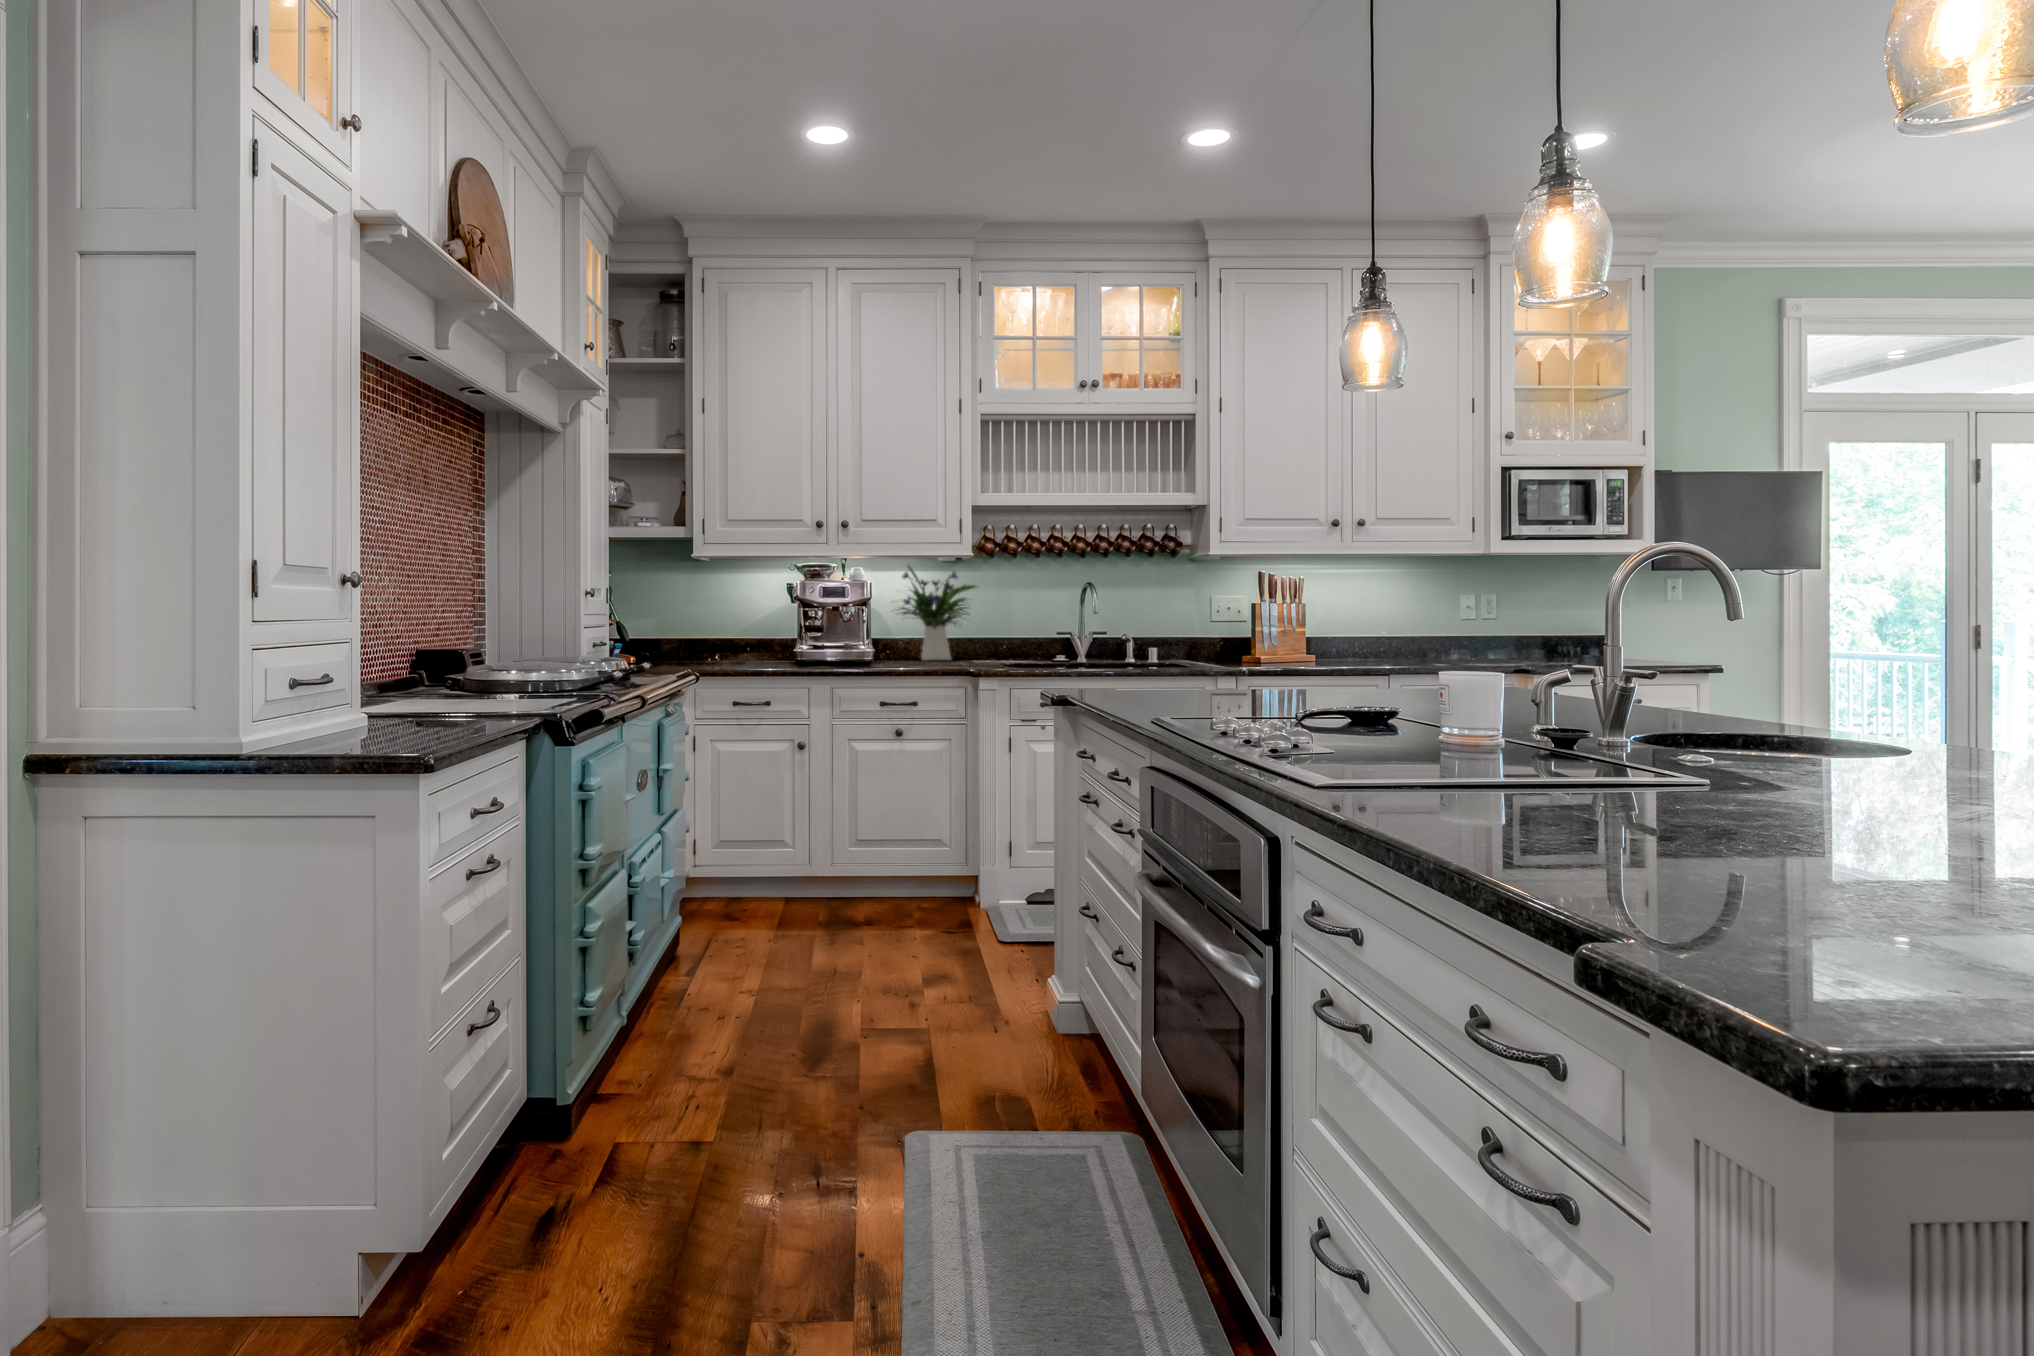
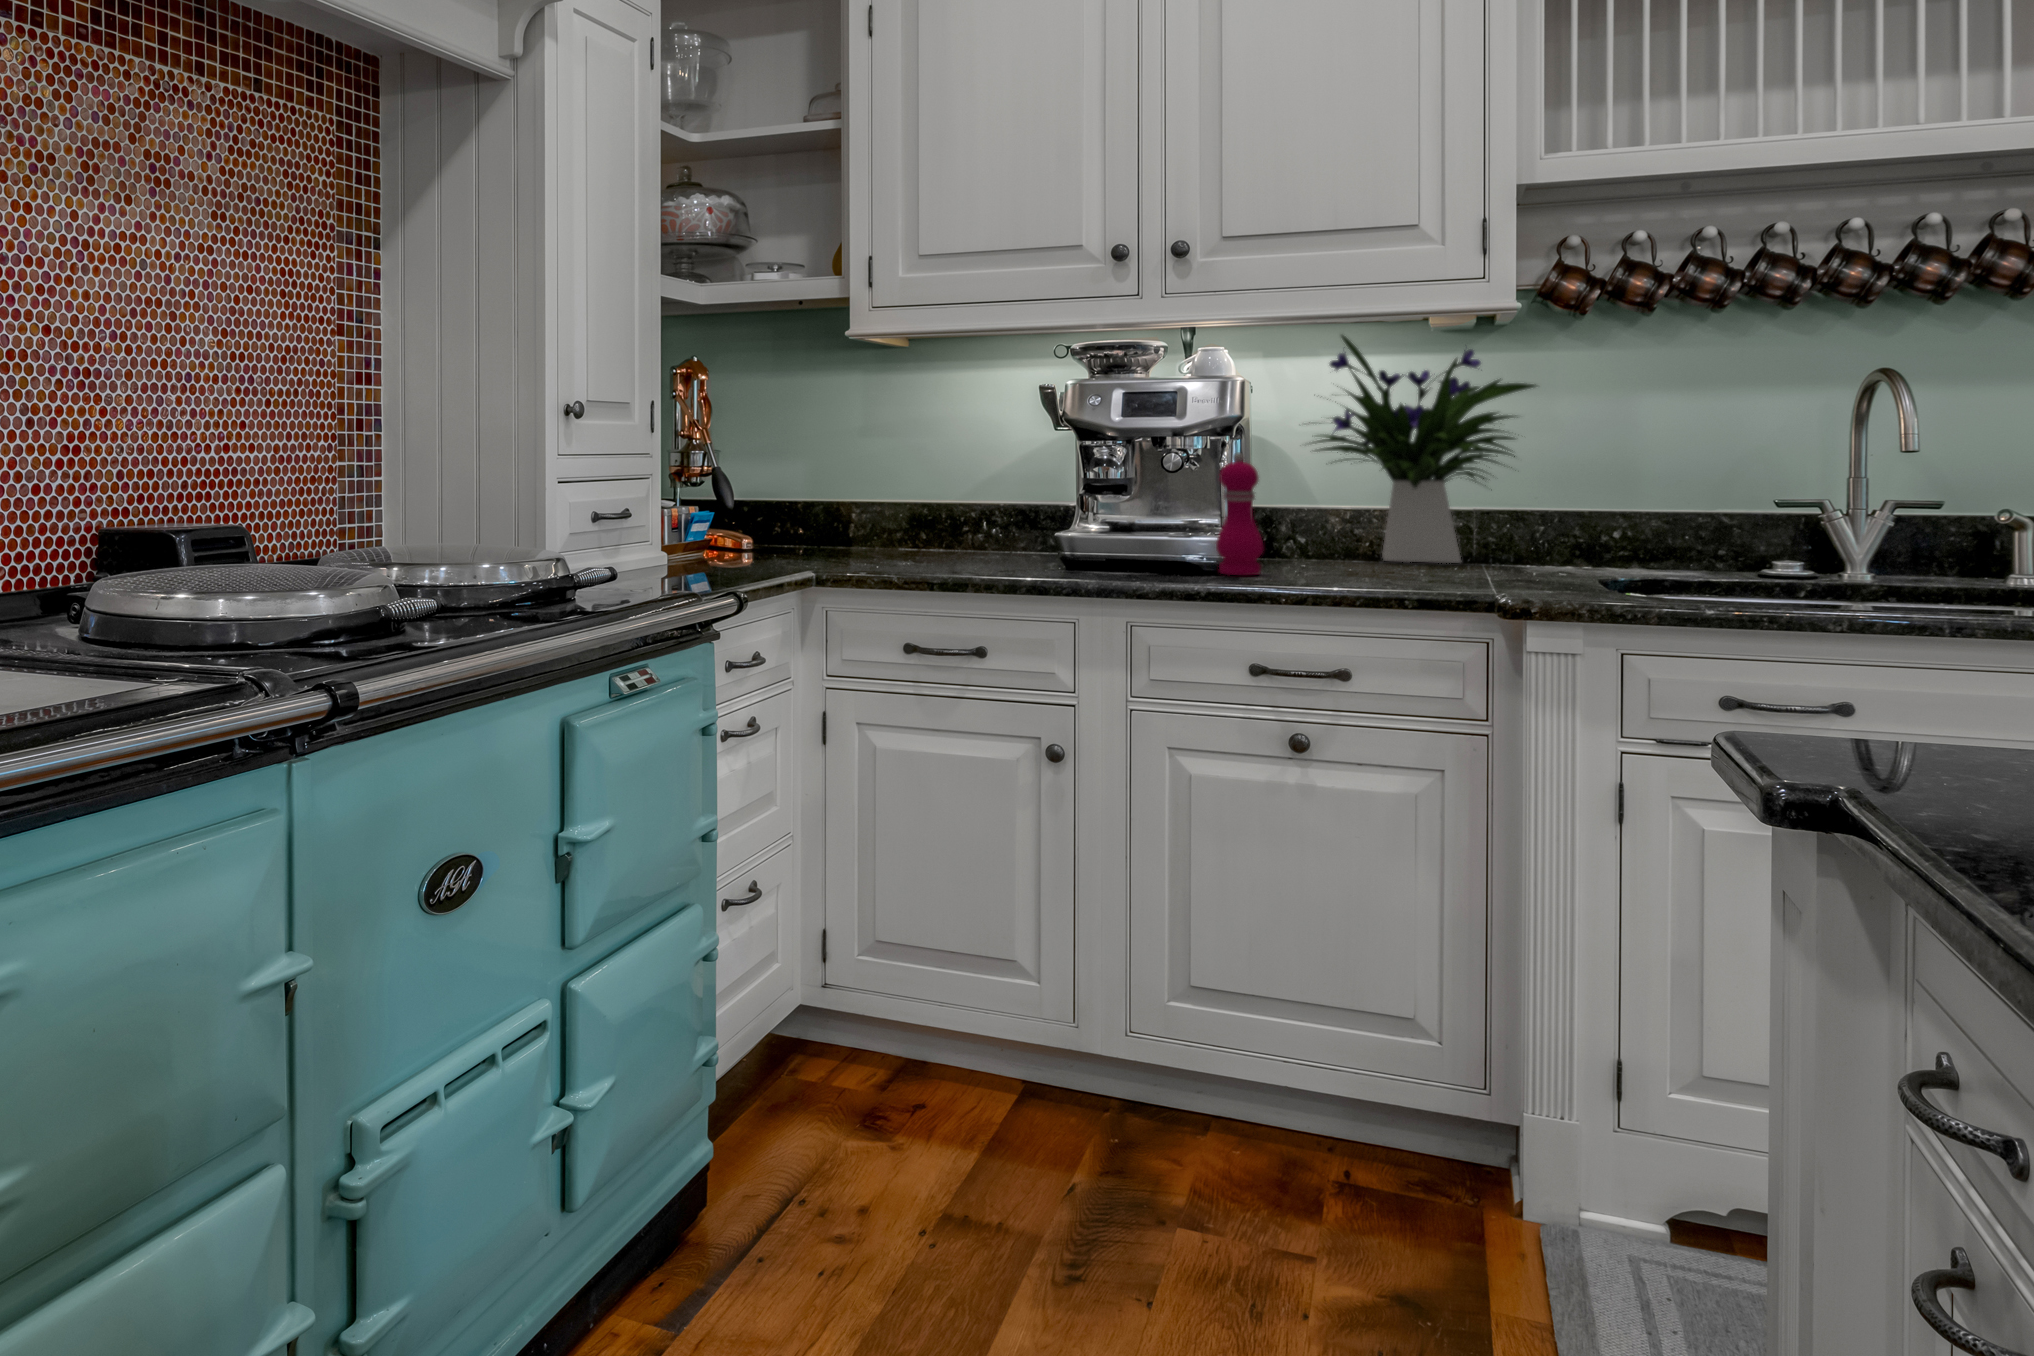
pepper mill: none [864,615,882,667] -> present [1216,452,1263,575]

